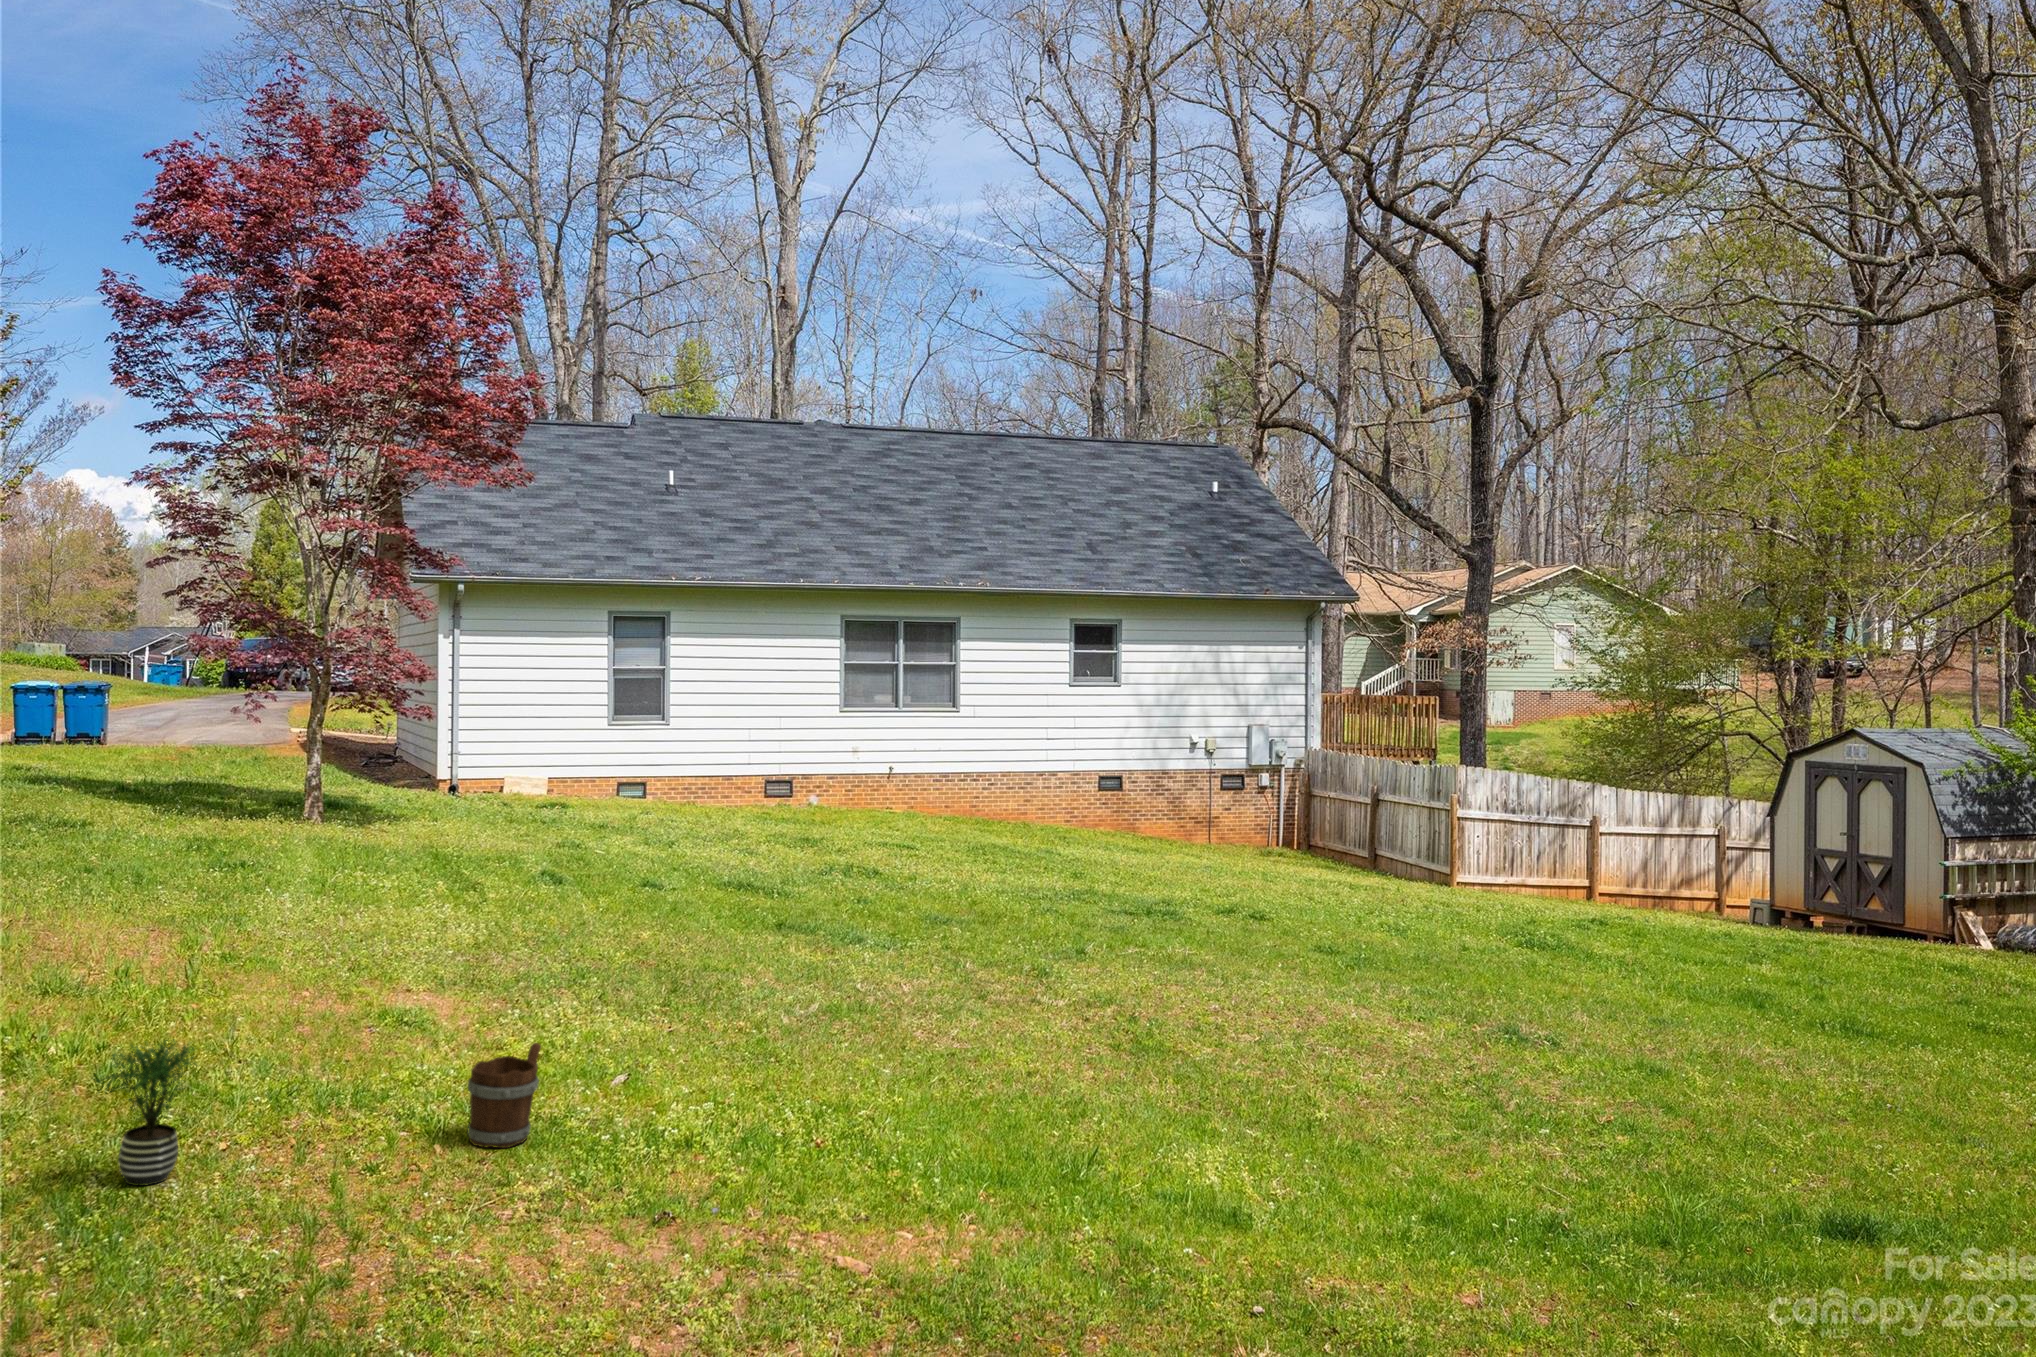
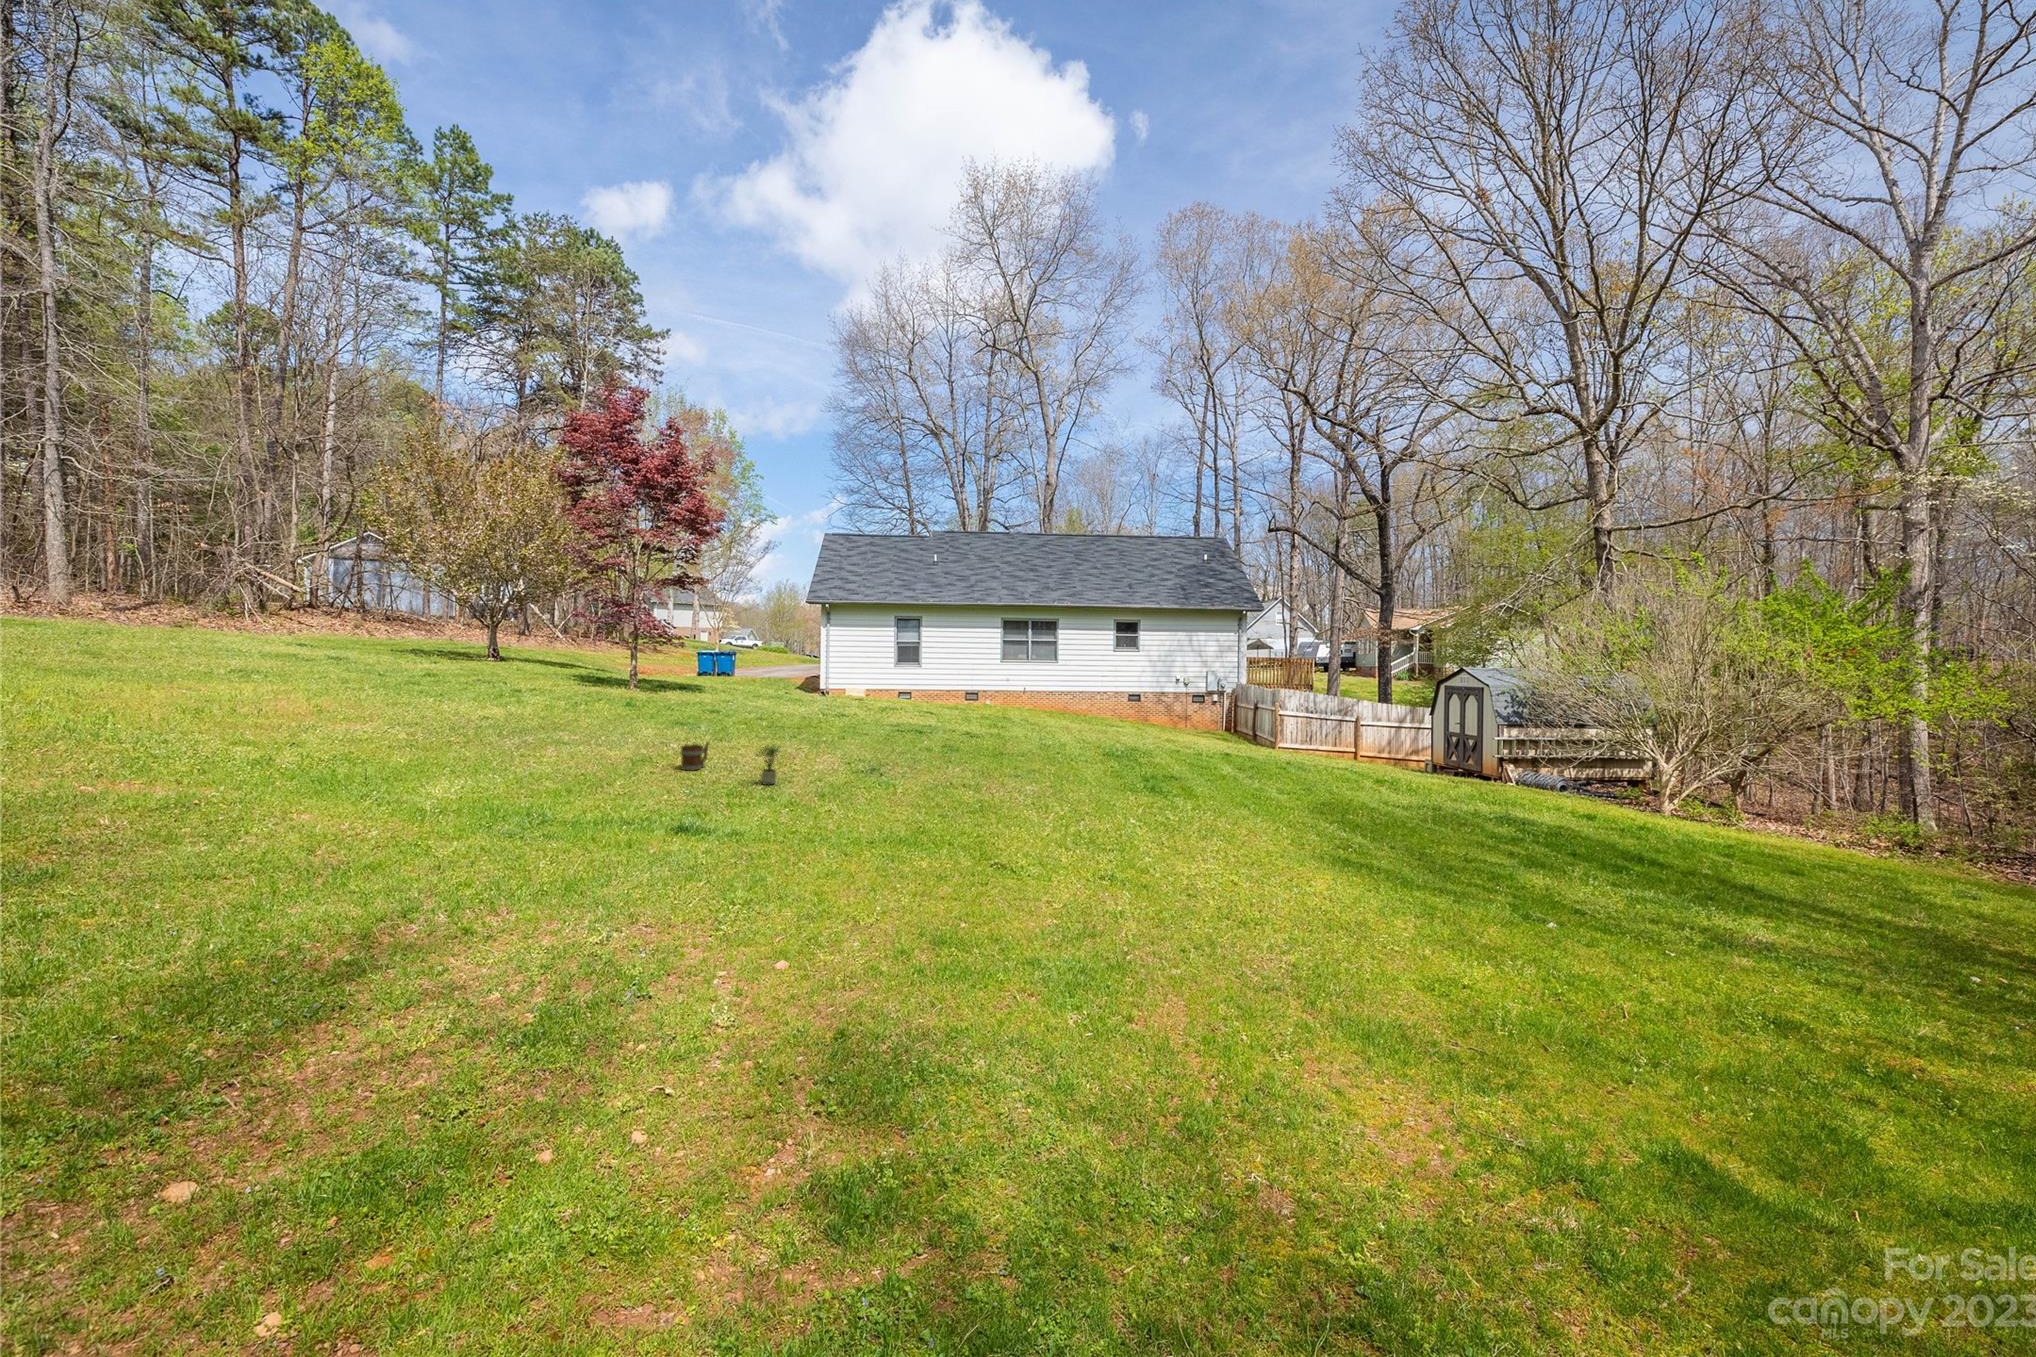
potted plant: present [95,1039,196,1186] -> present [755,746,780,785]

